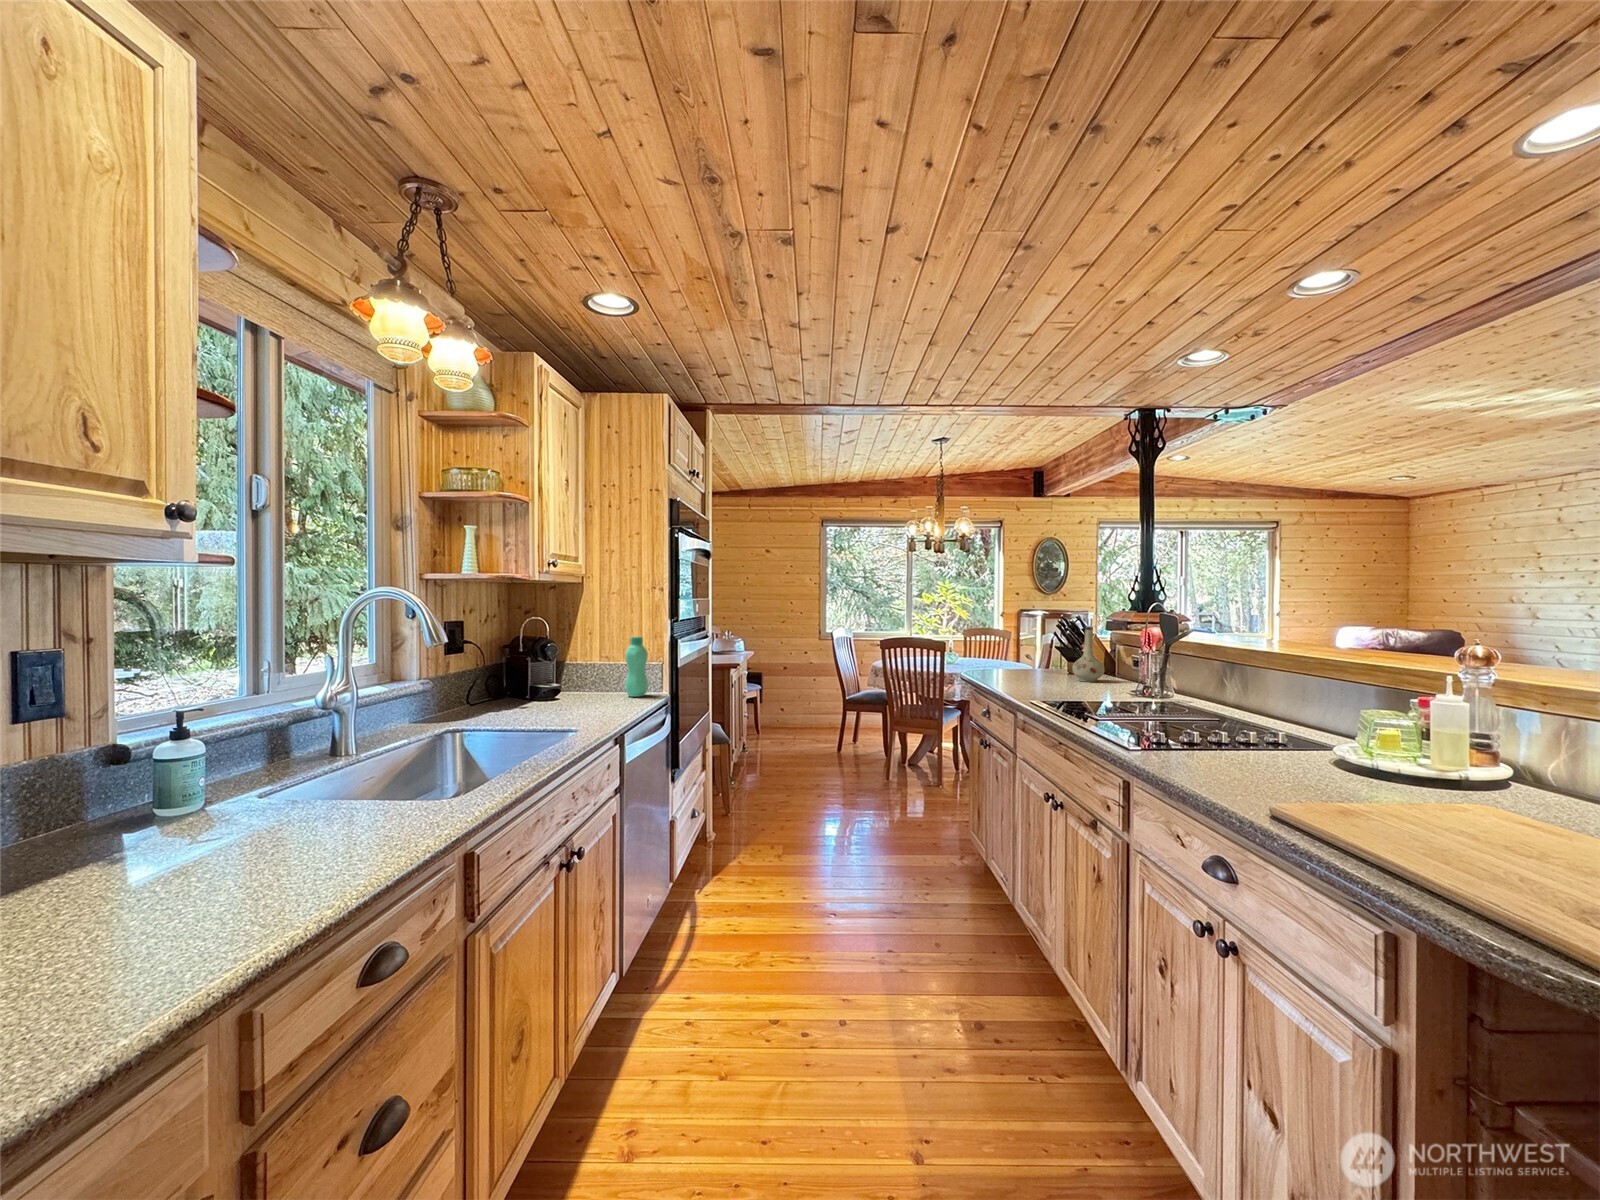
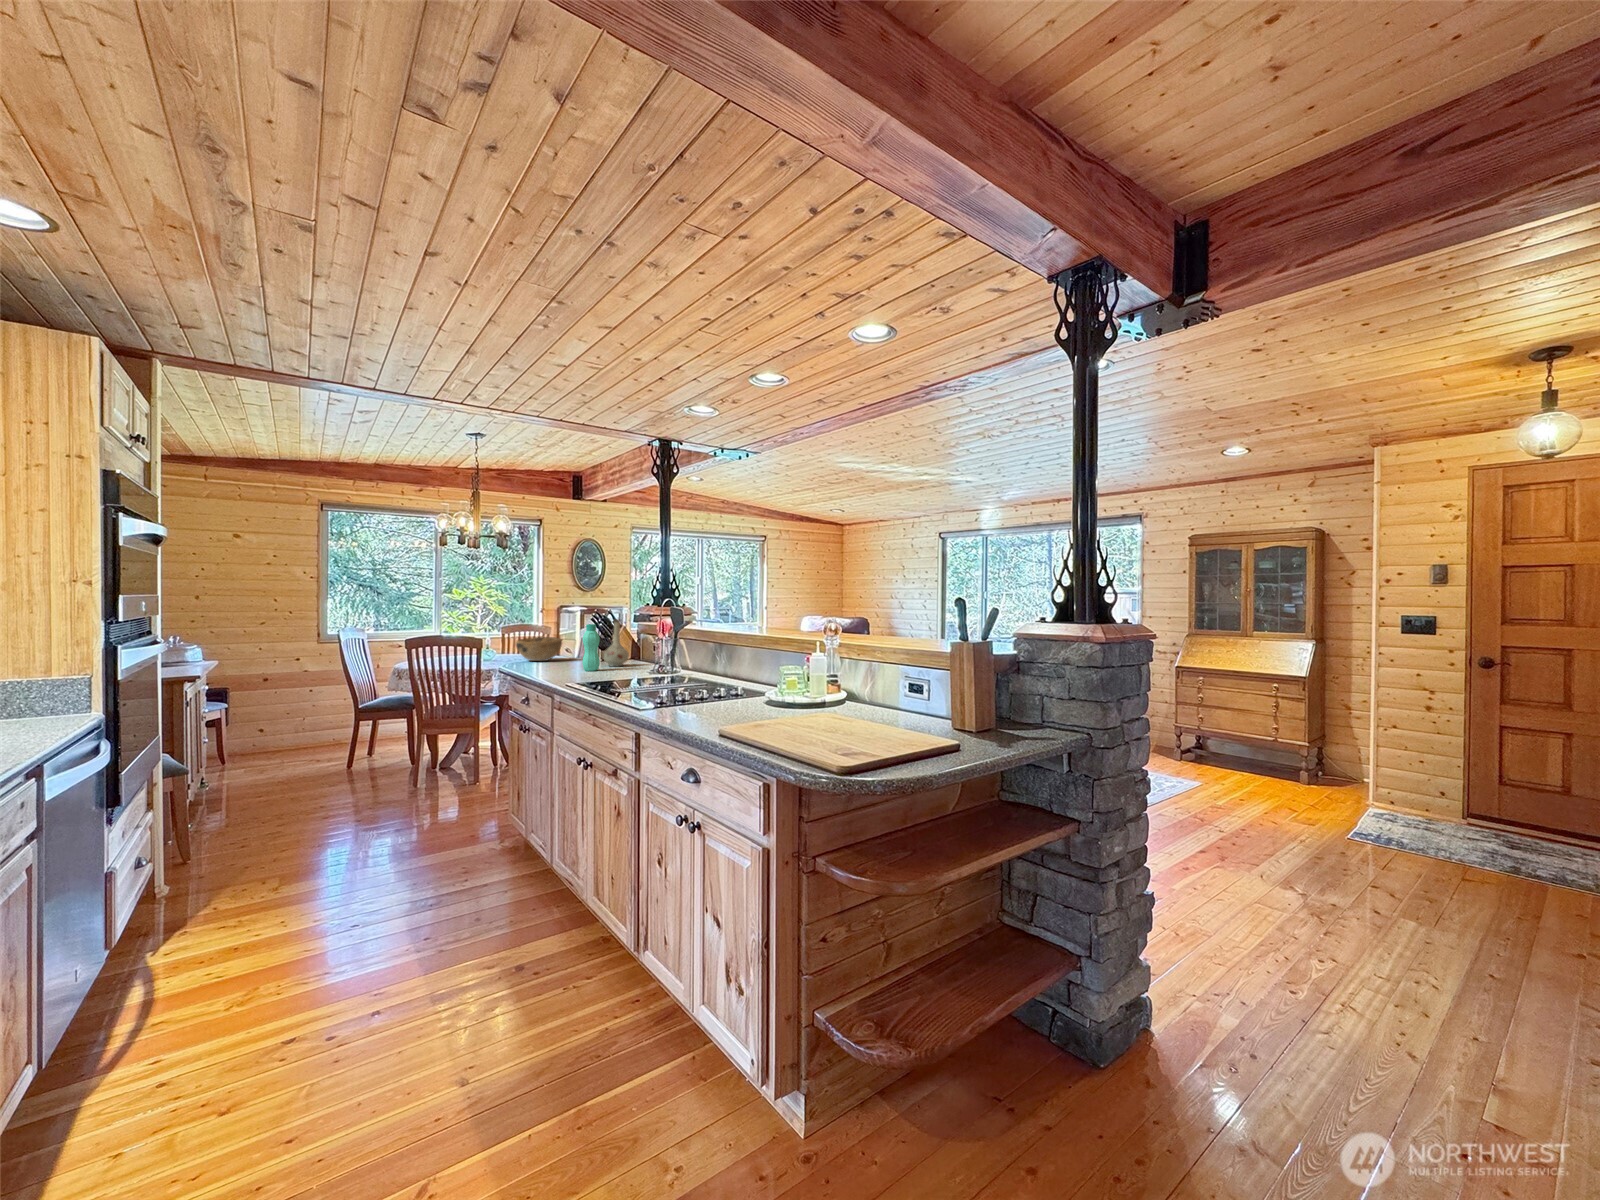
bottle: present [625,637,648,697] -> present [582,624,600,671]
decorative bowl: none [977,643,1025,669] -> present [516,637,562,661]

